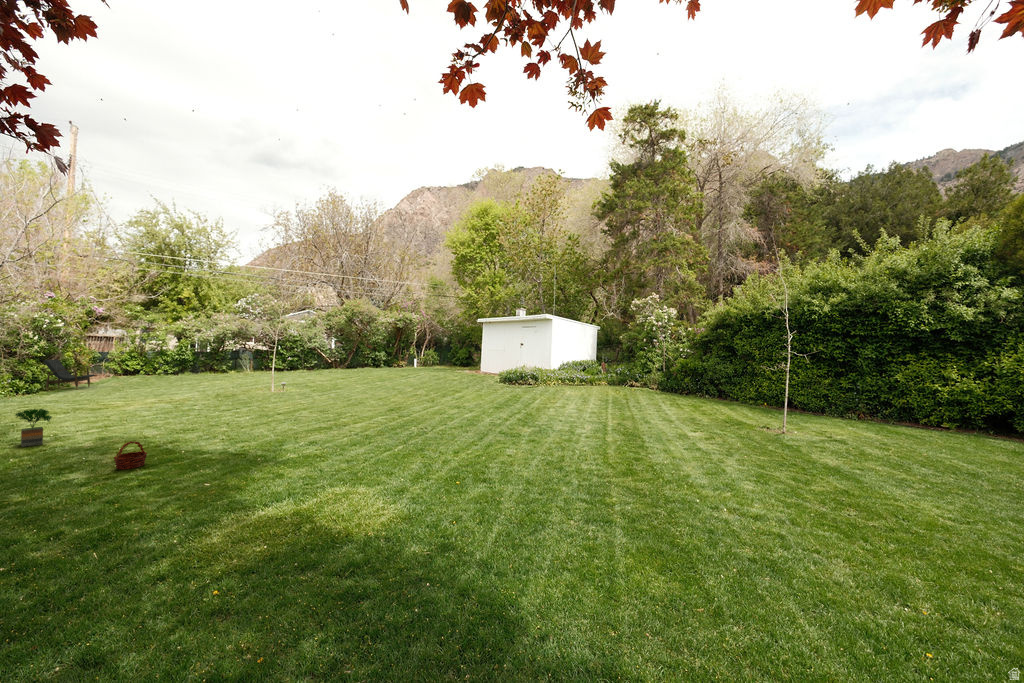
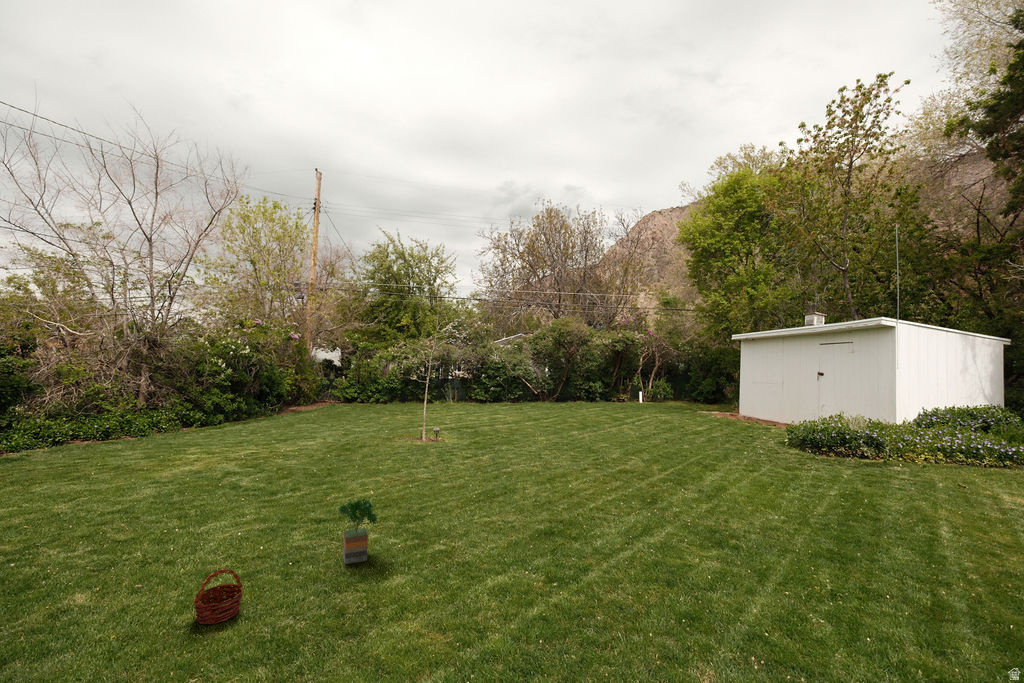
lounge chair: present [44,359,95,390] -> none [276,389,314,422]
potted tree: present [15,409,52,447] -> present [338,499,377,564]

